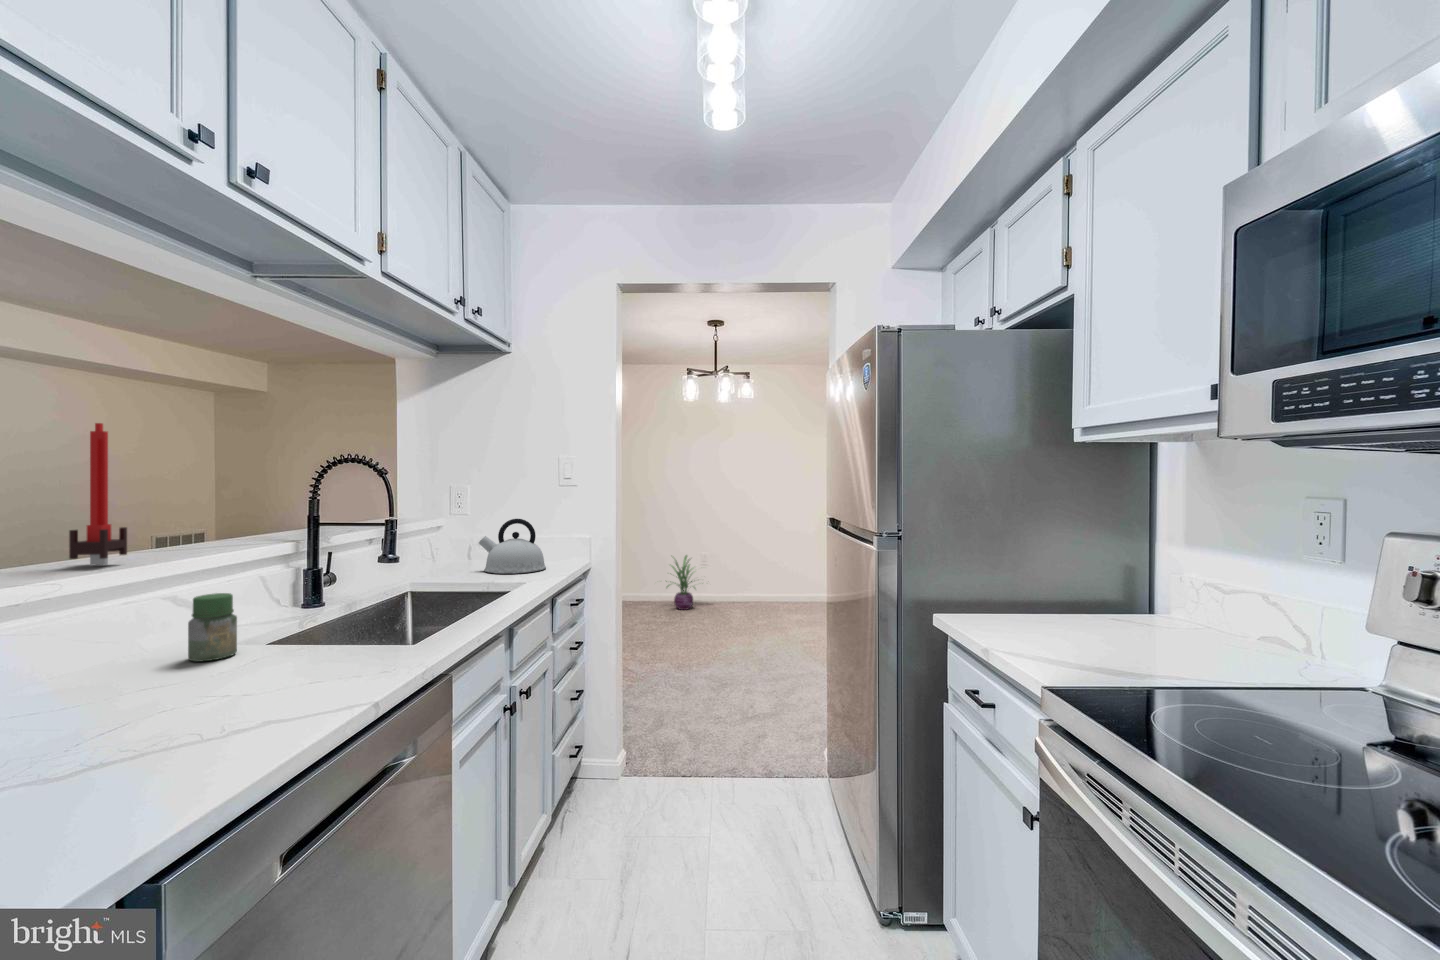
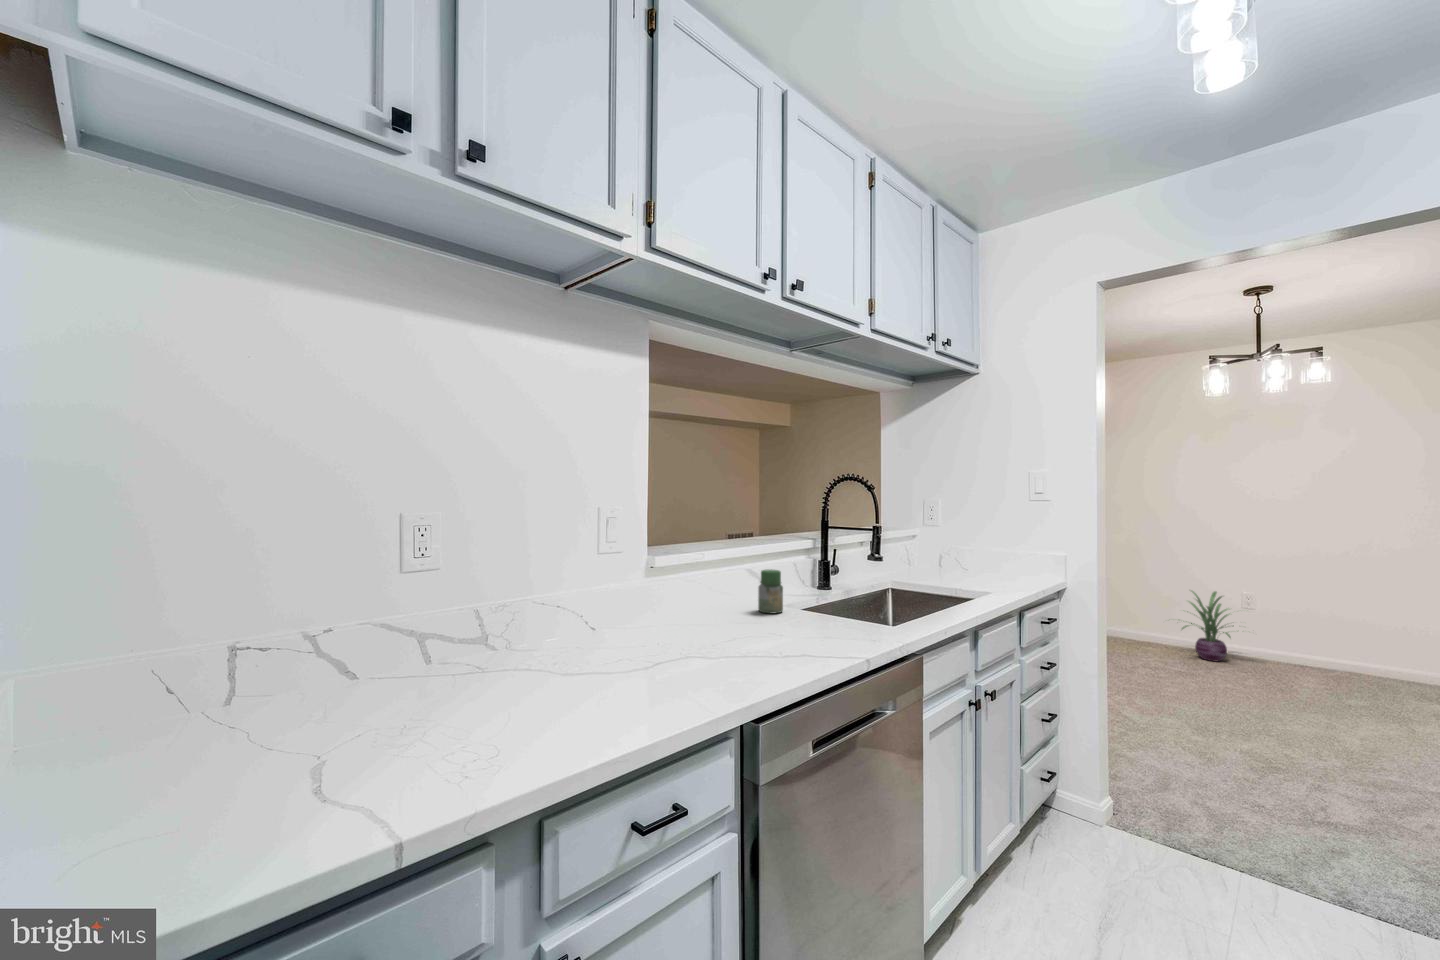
candle: present [69,423,127,565] -> none [705,459,729,545]
kettle: present [479,519,546,574] -> none [949,532,1015,584]

